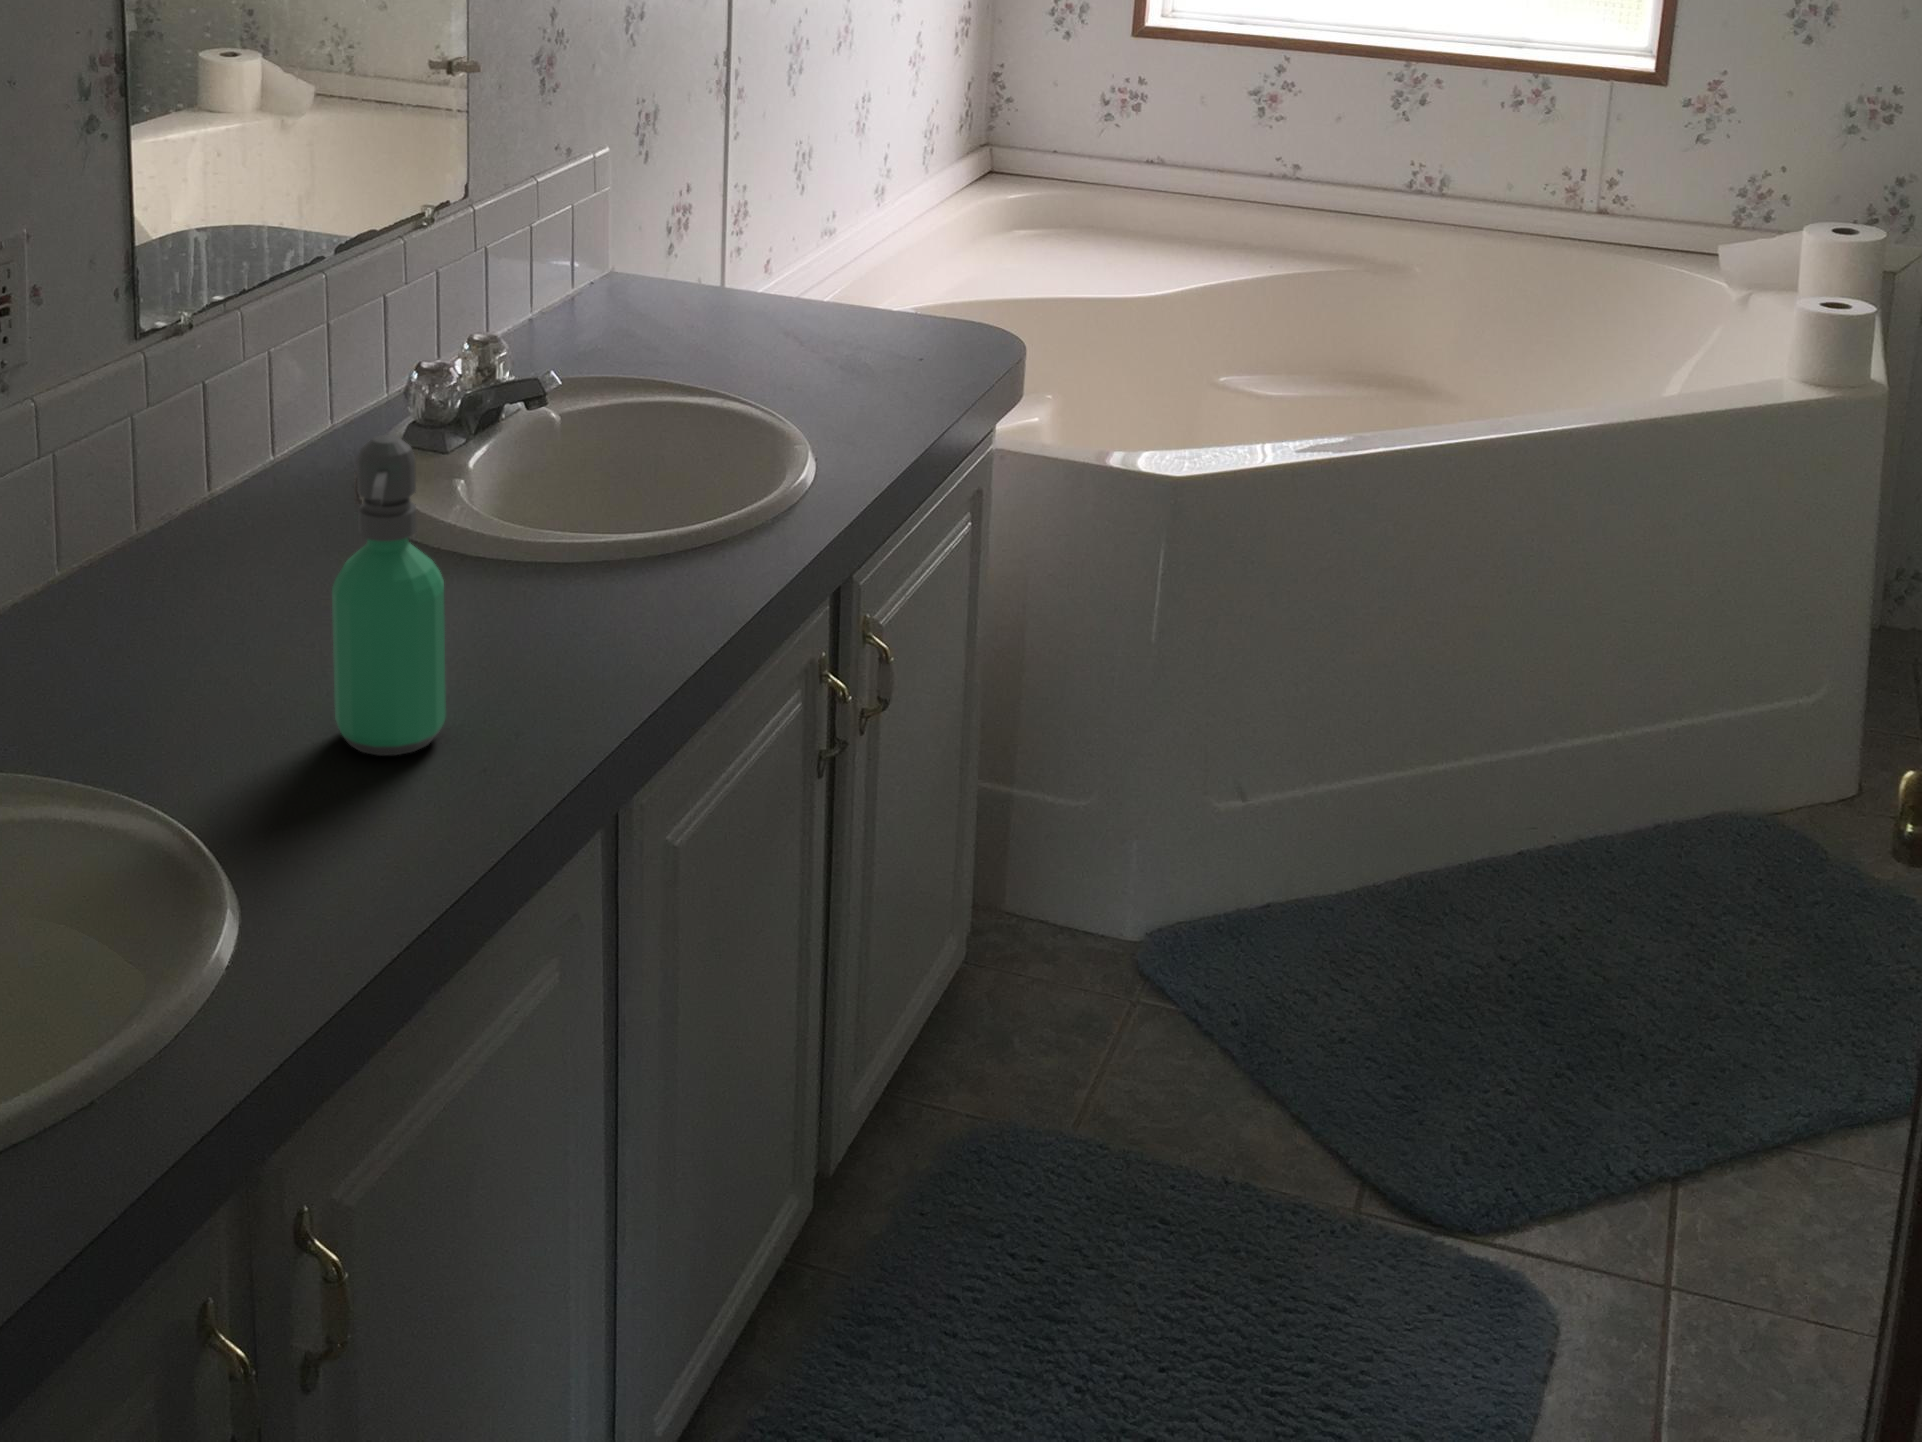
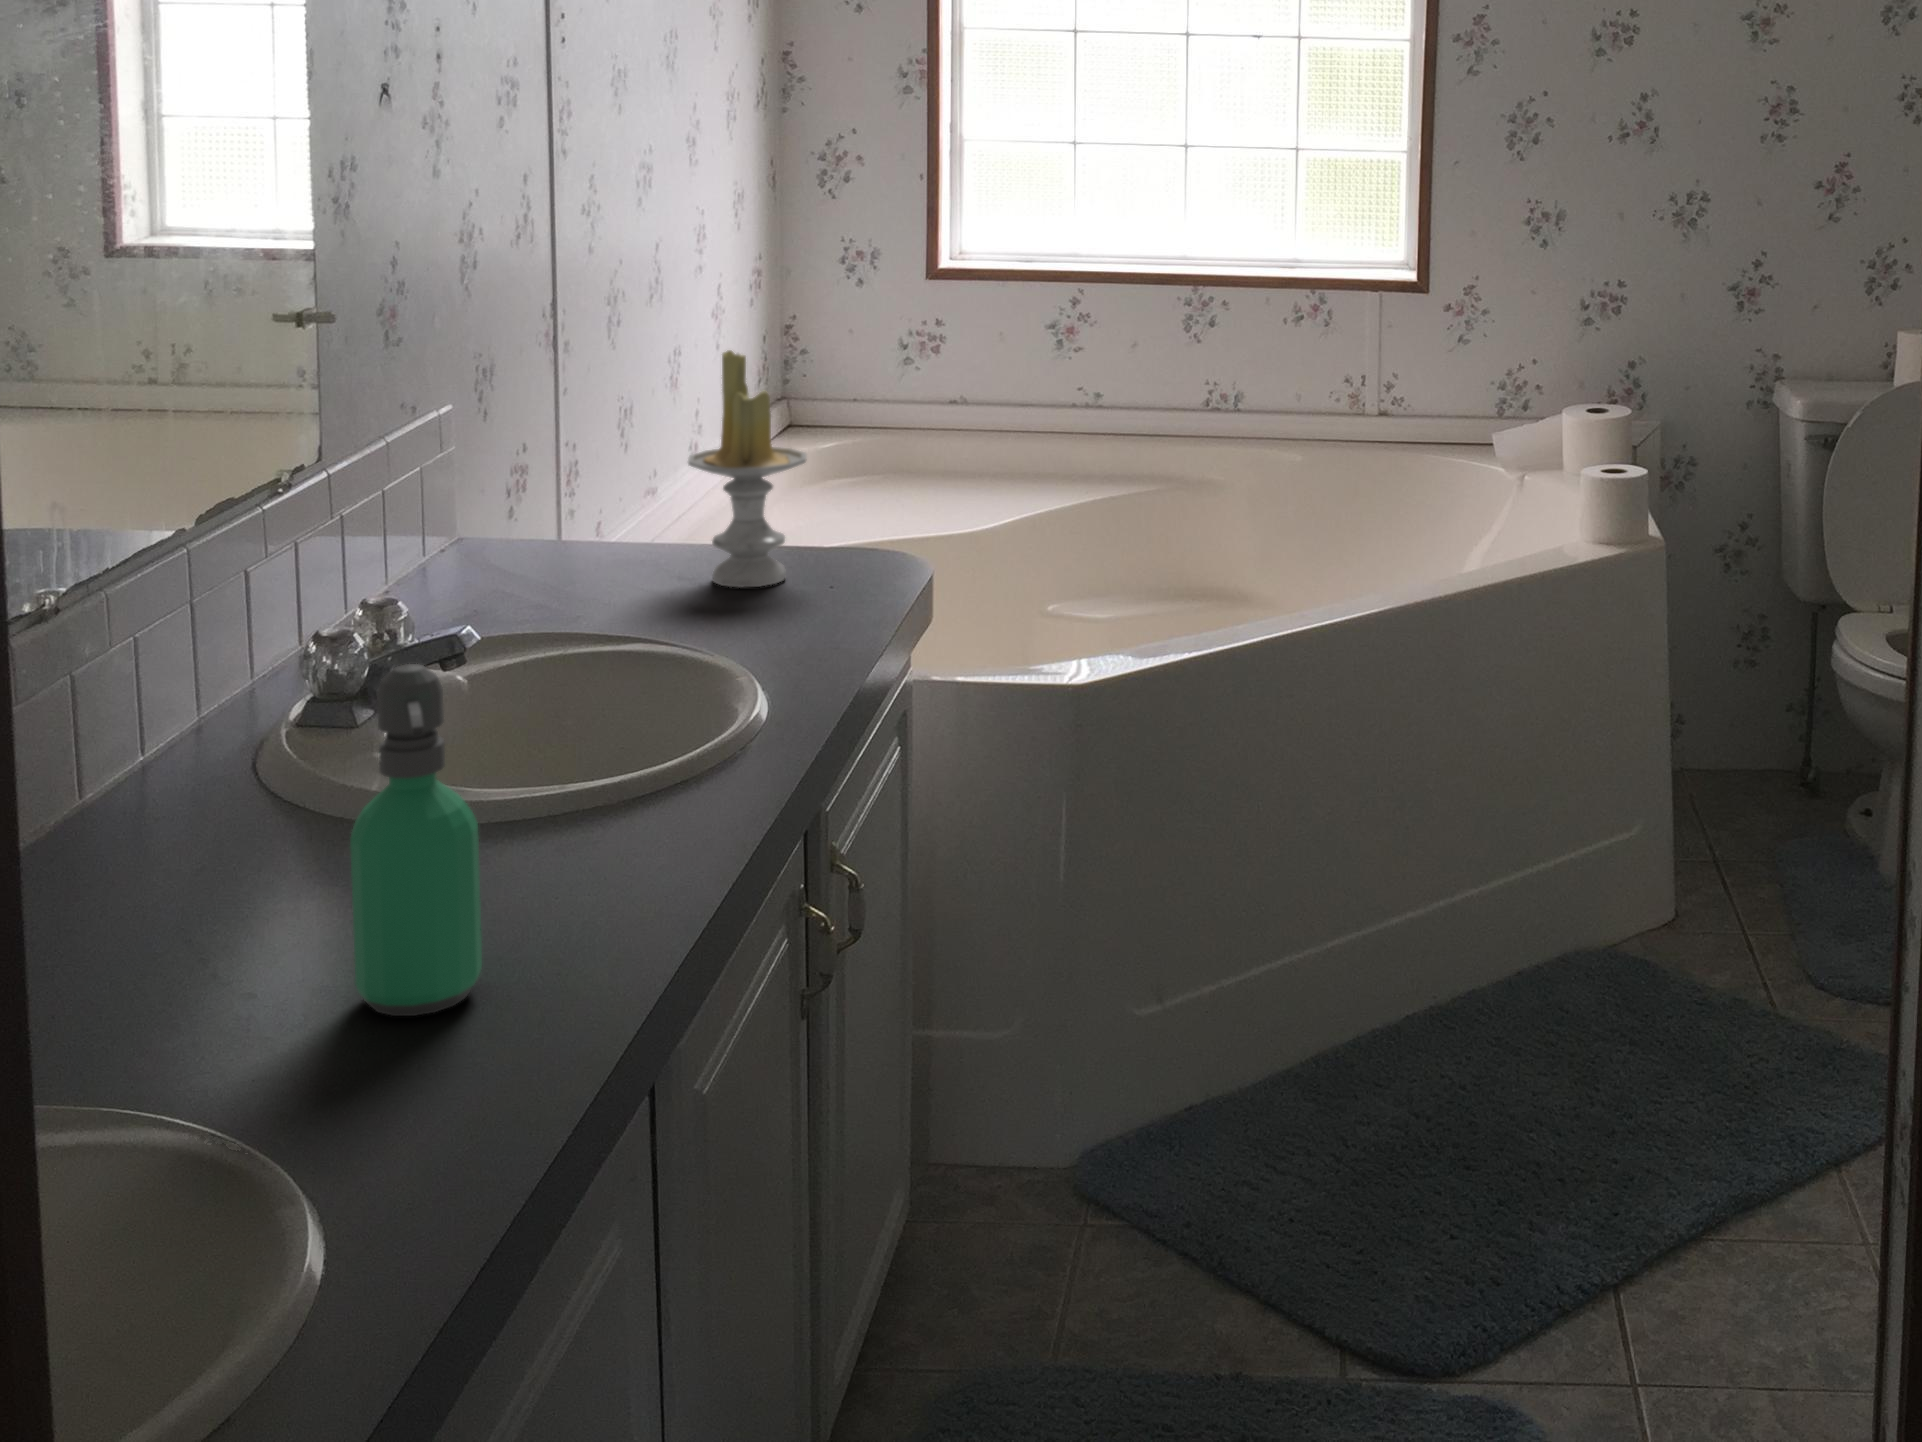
candle: none [799,118,914,351] -> present [688,350,807,587]

